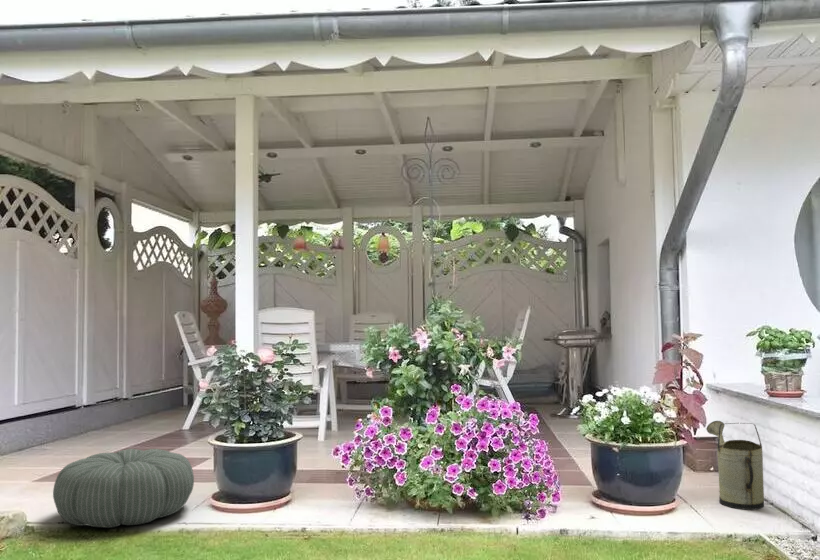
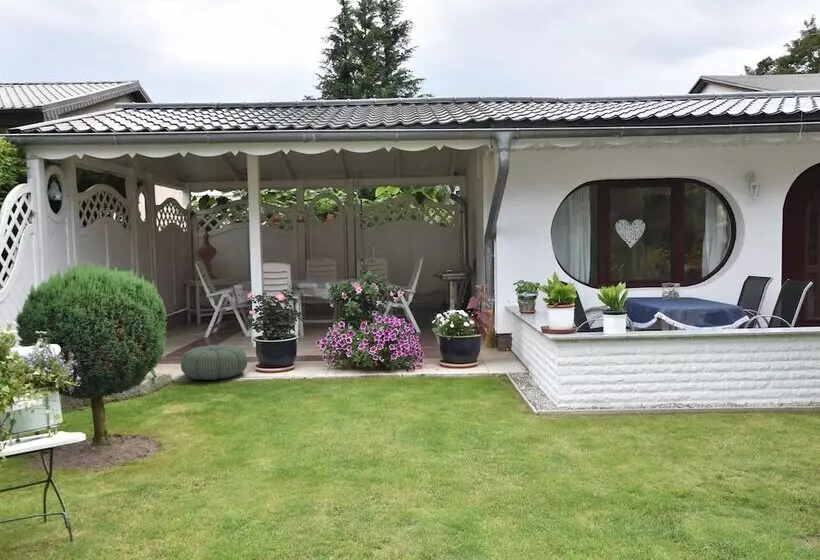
watering can: present [707,421,764,510] -> none [498,325,518,365]

